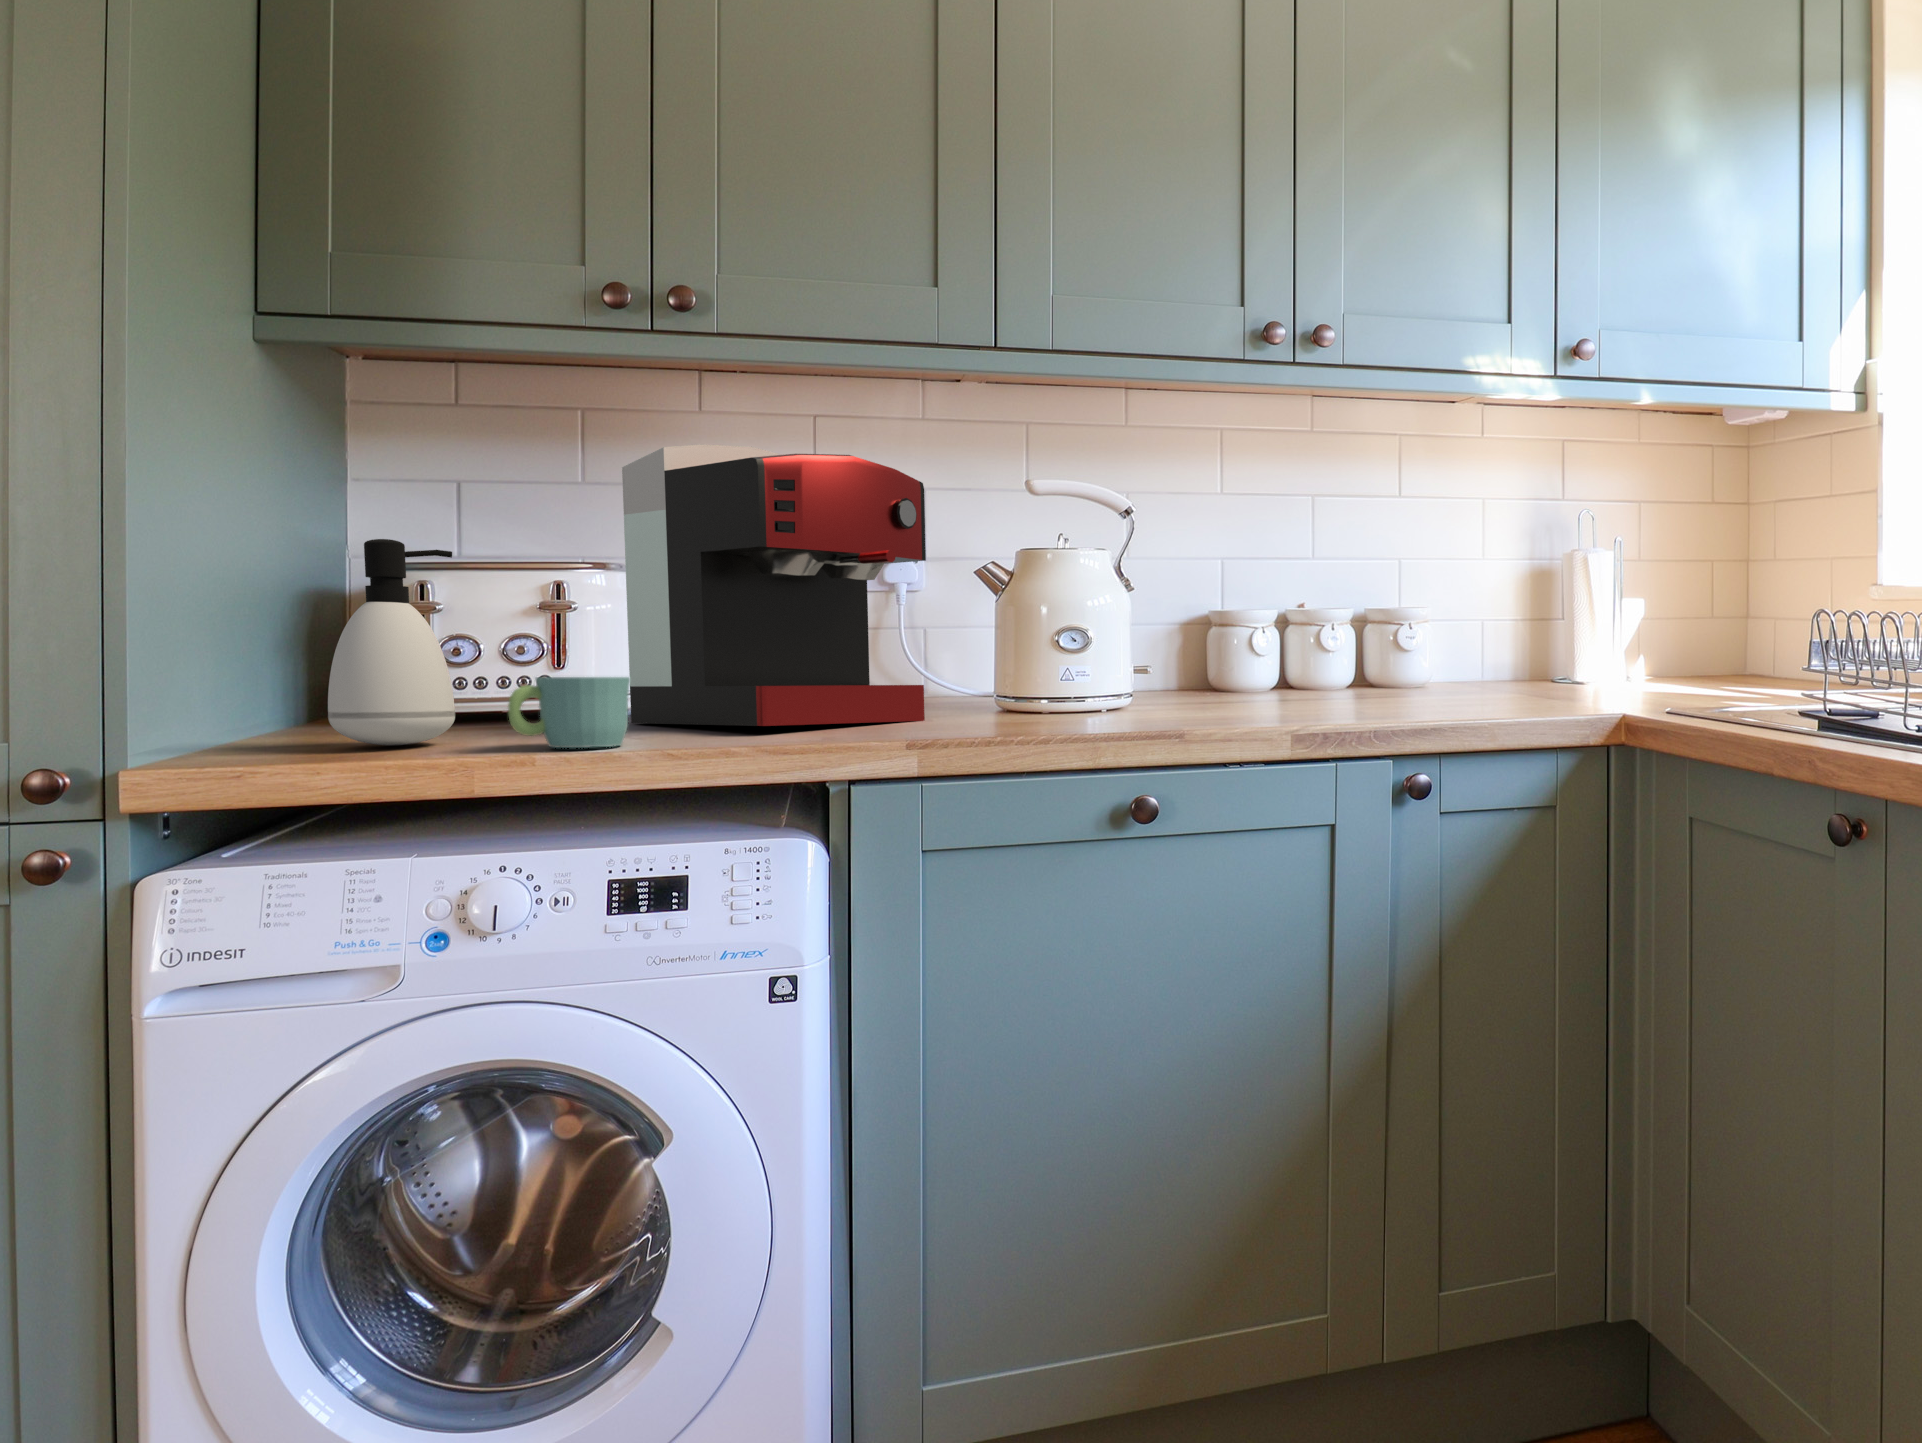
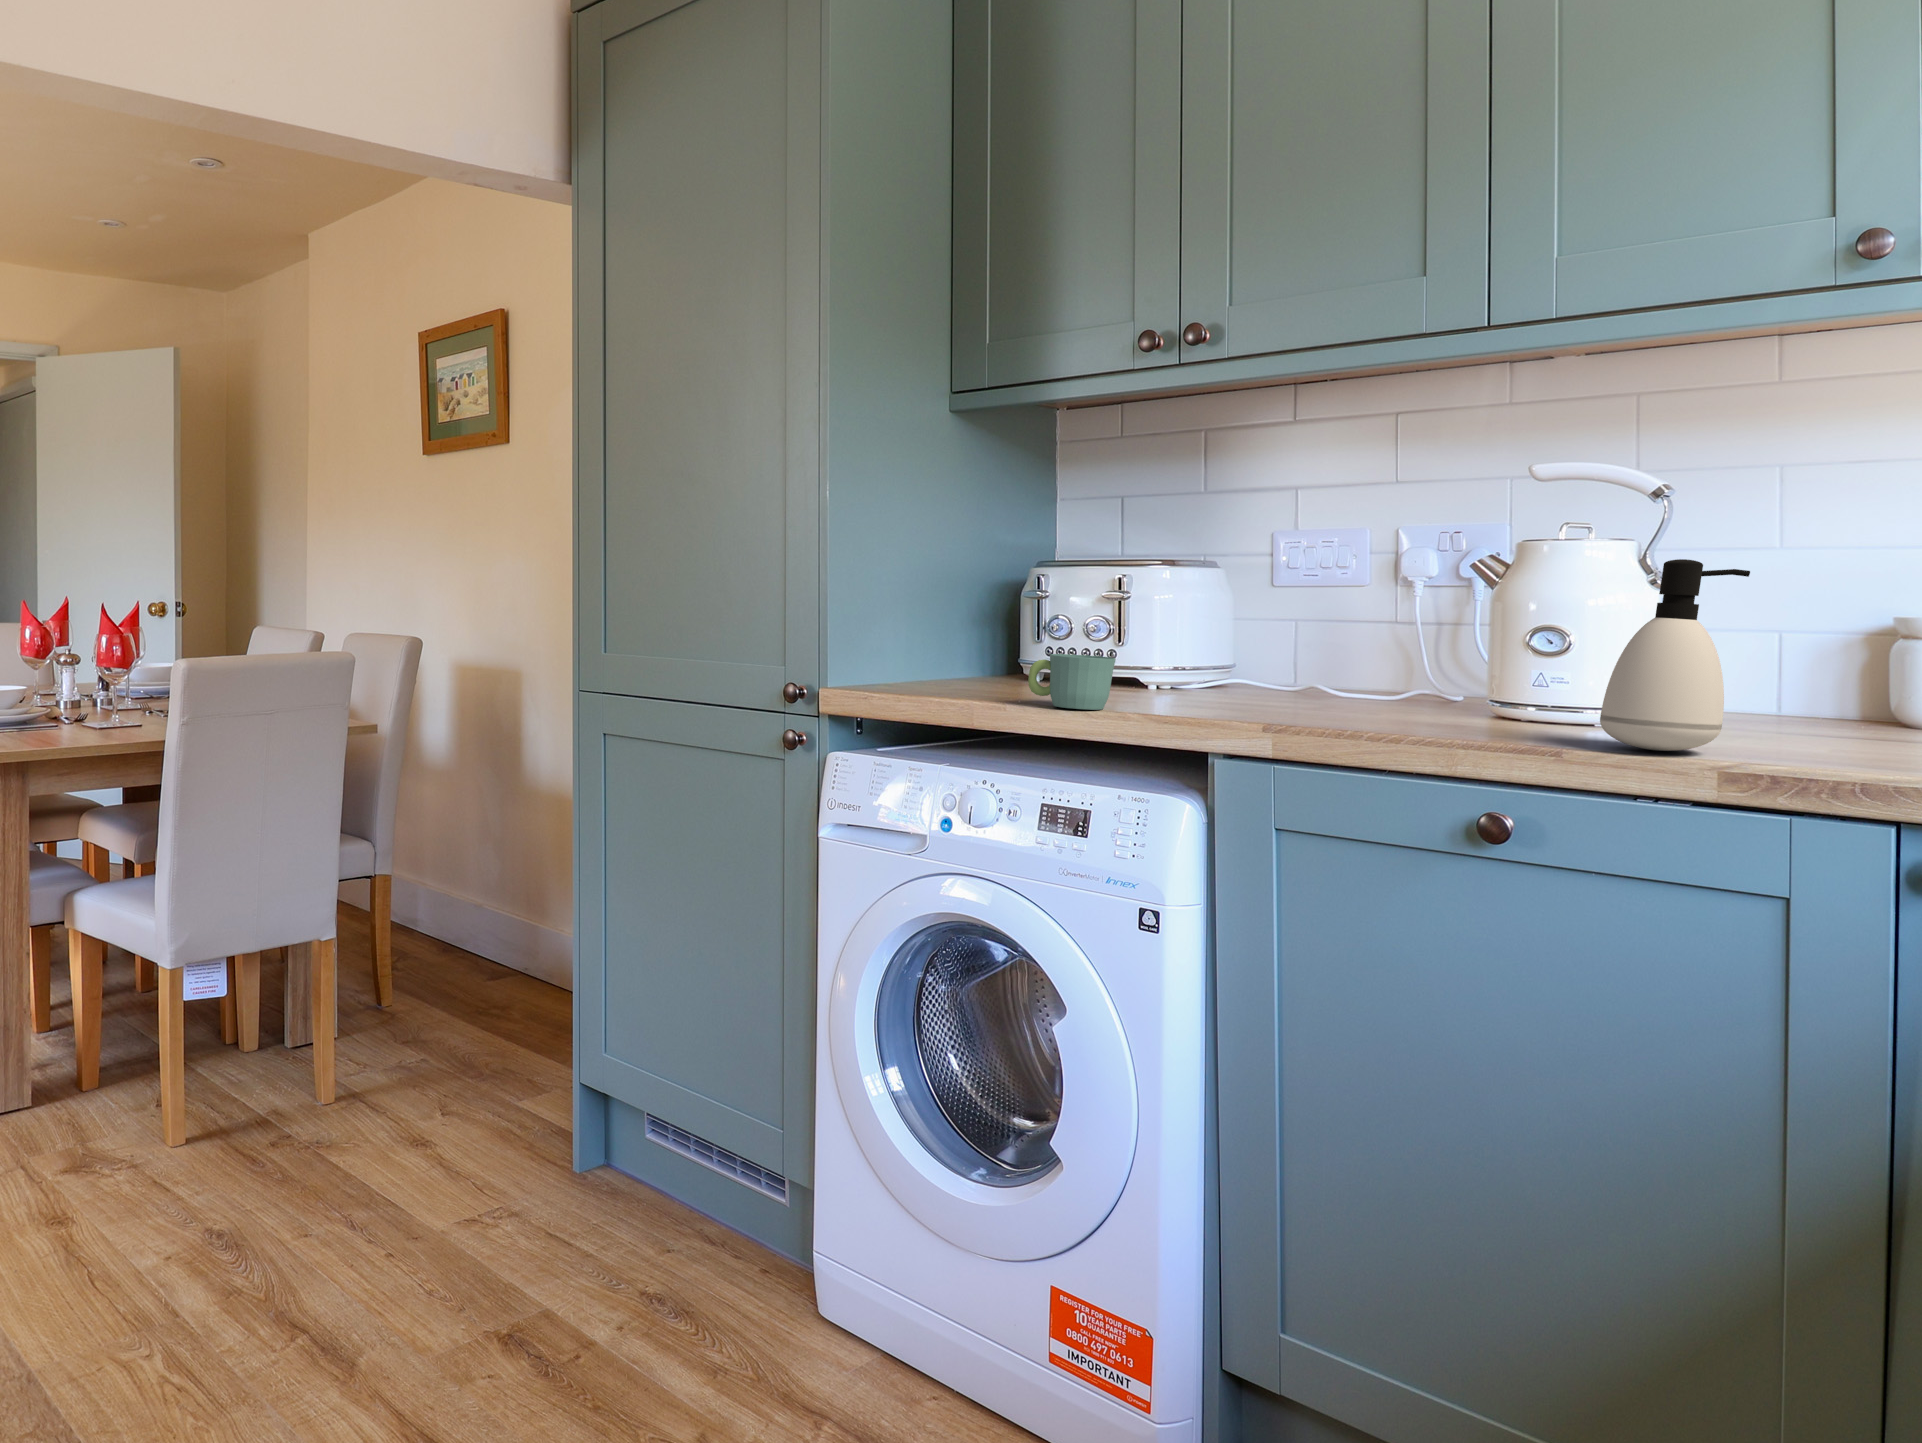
coffee maker: present [622,445,926,726] -> none [1171,466,1430,716]
soap dispenser: present [328,539,455,745] -> present [1600,559,1750,751]

